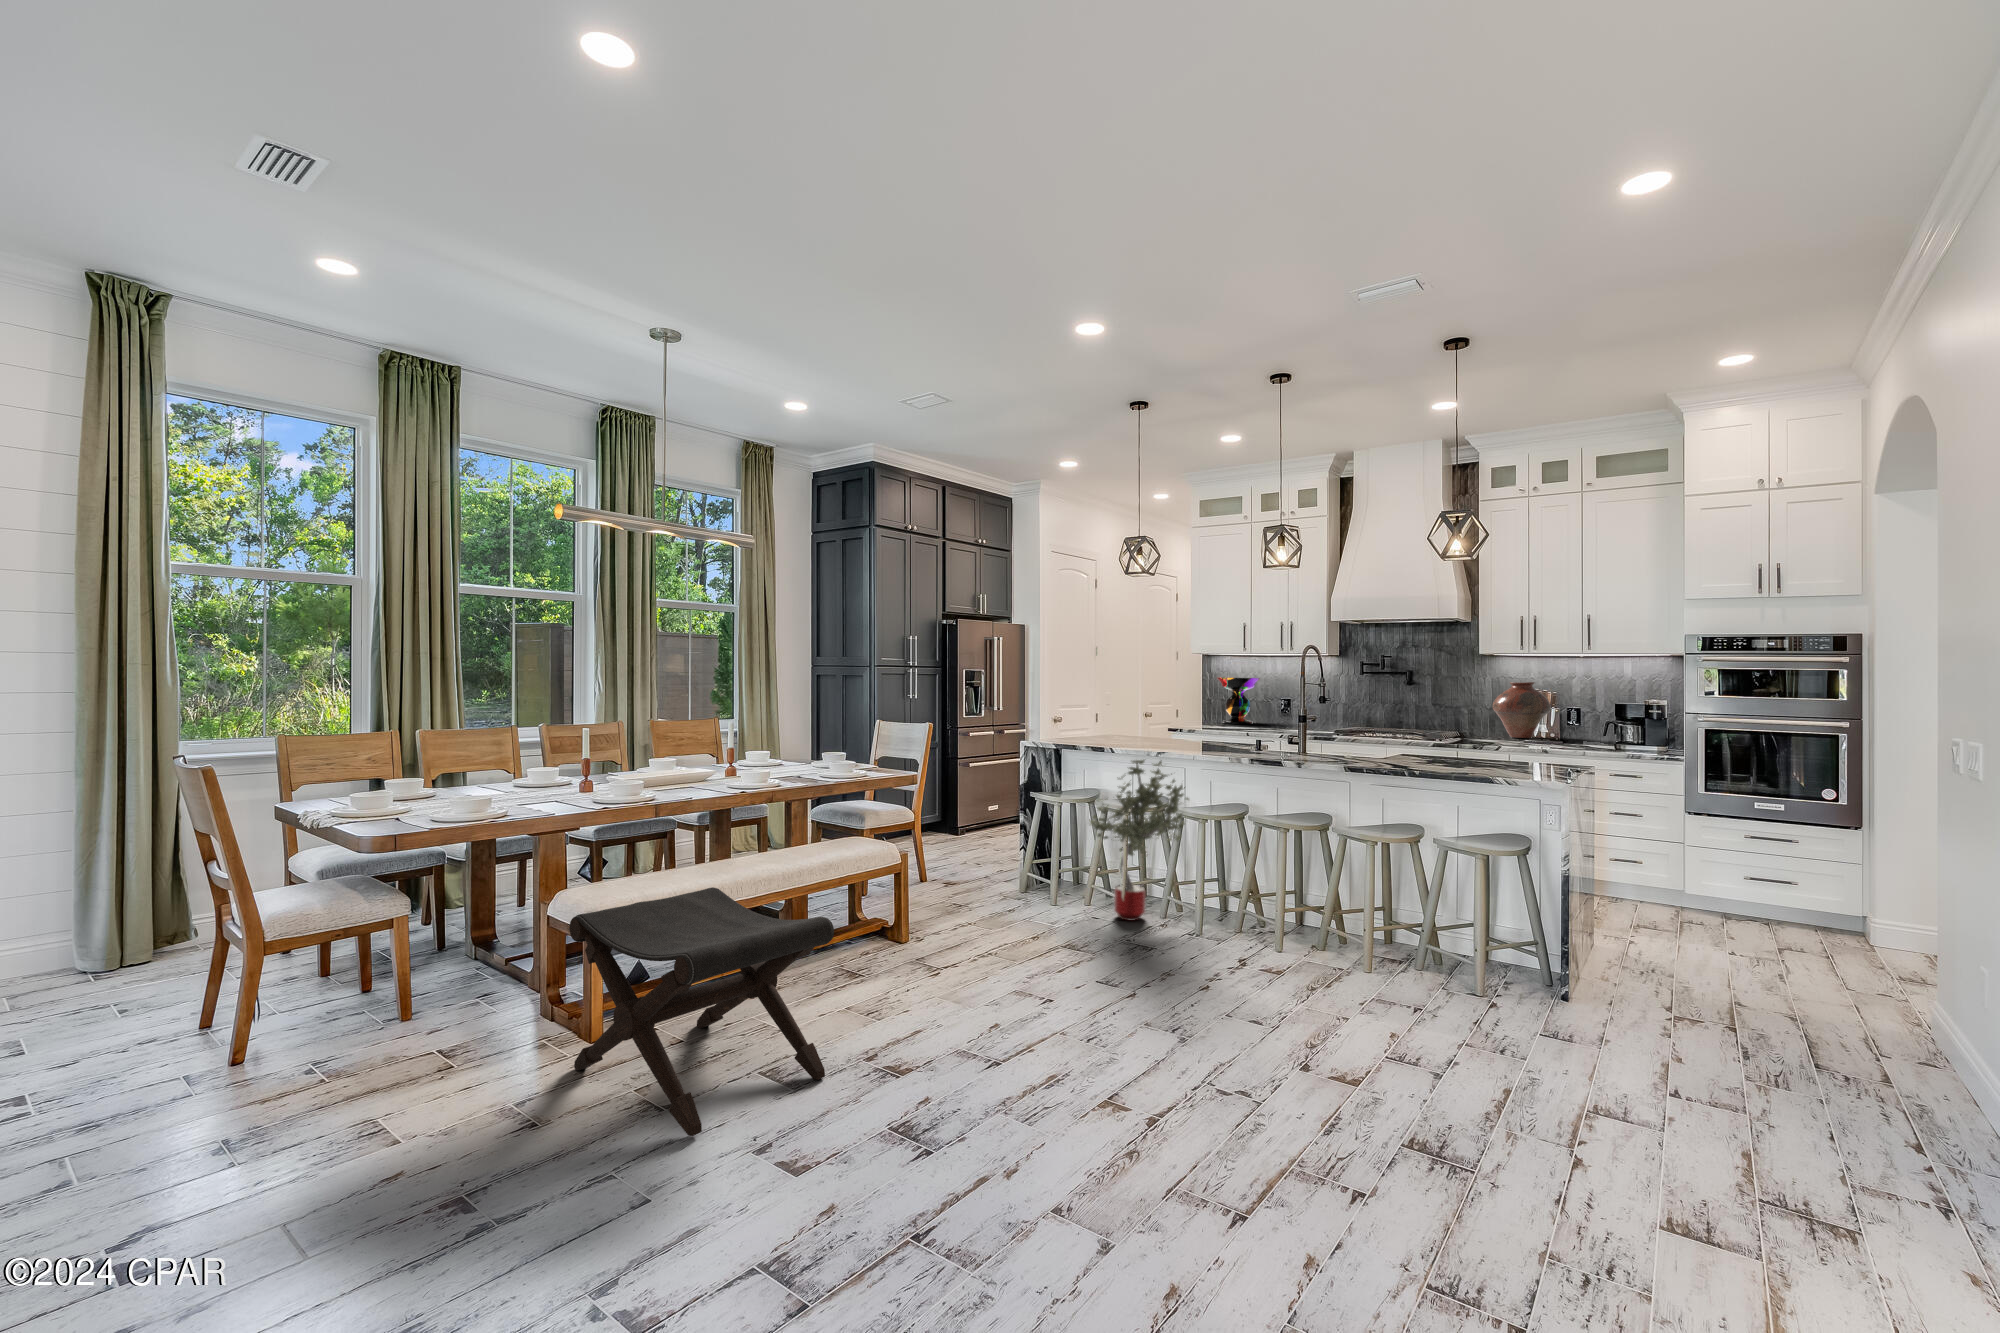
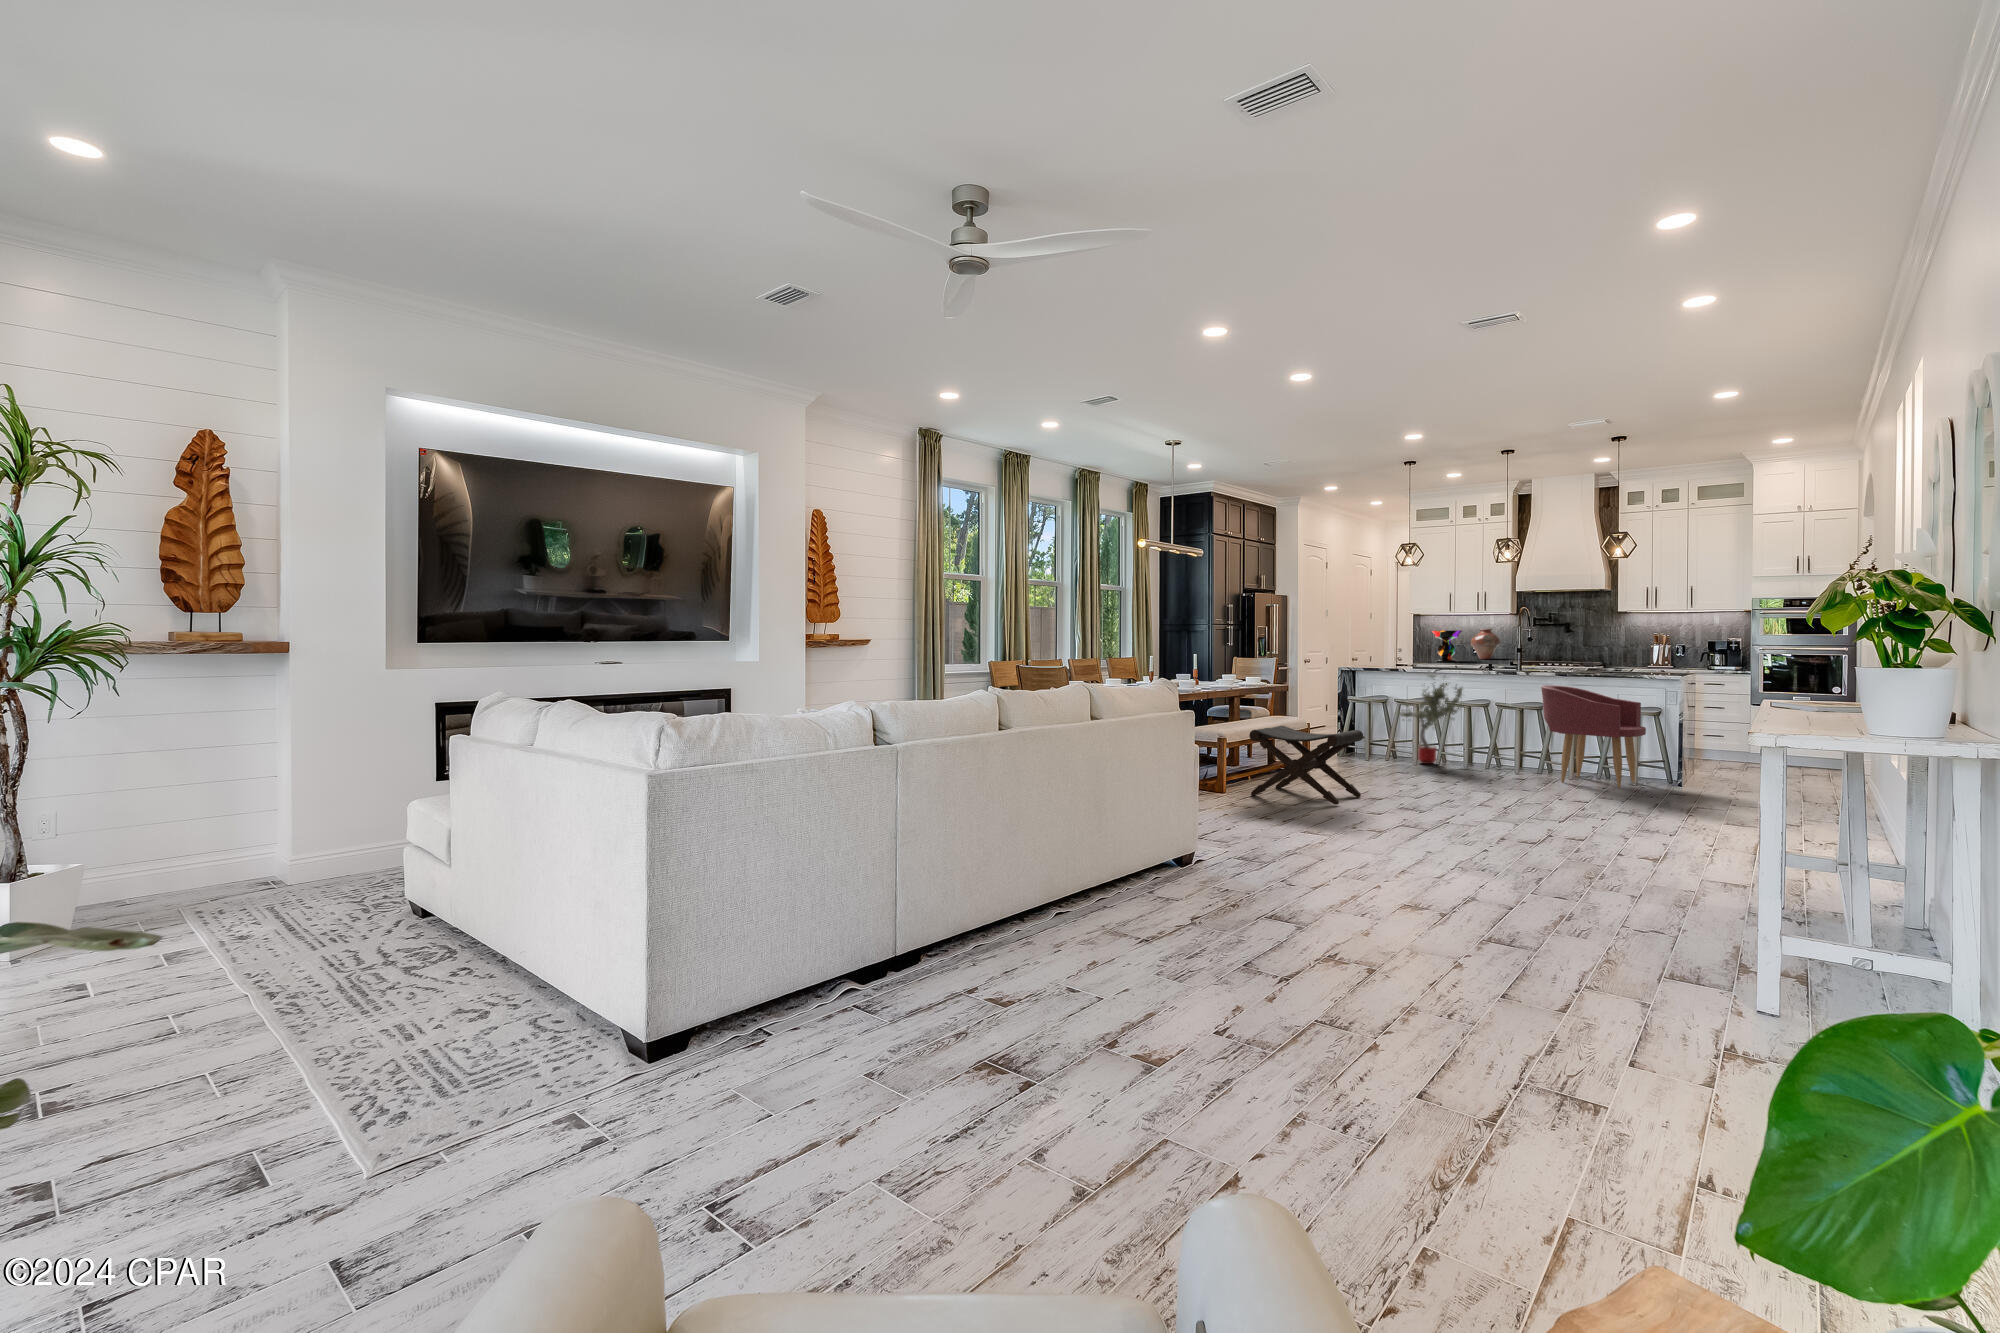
vase: present [1493,682,1551,738] -> present [1470,629,1501,659]
armchair: none [1299,792,1497,1027] -> present [1541,685,1646,788]

